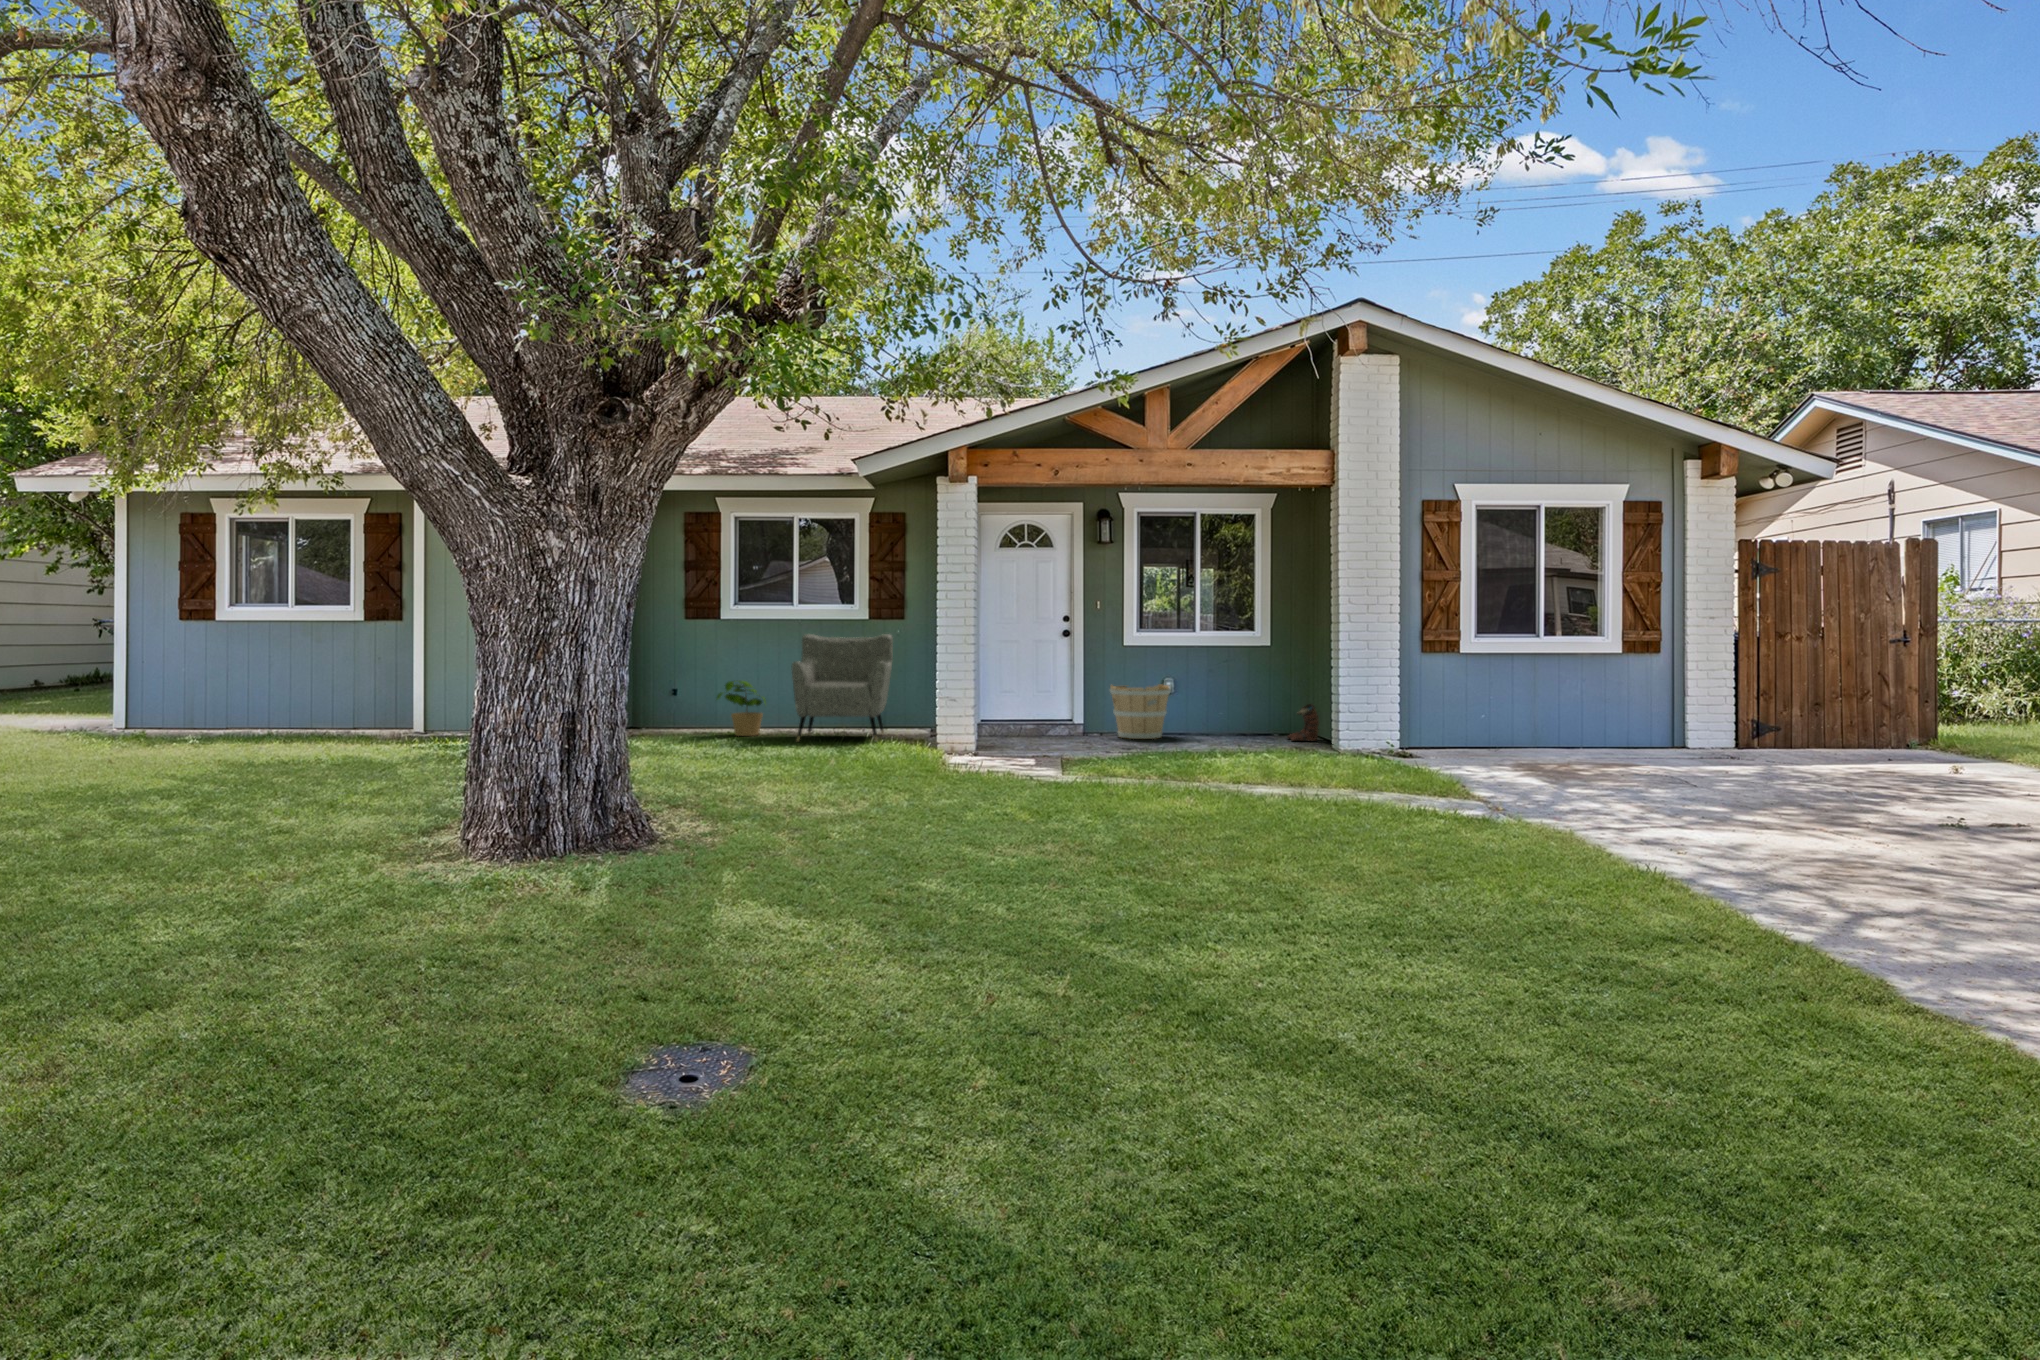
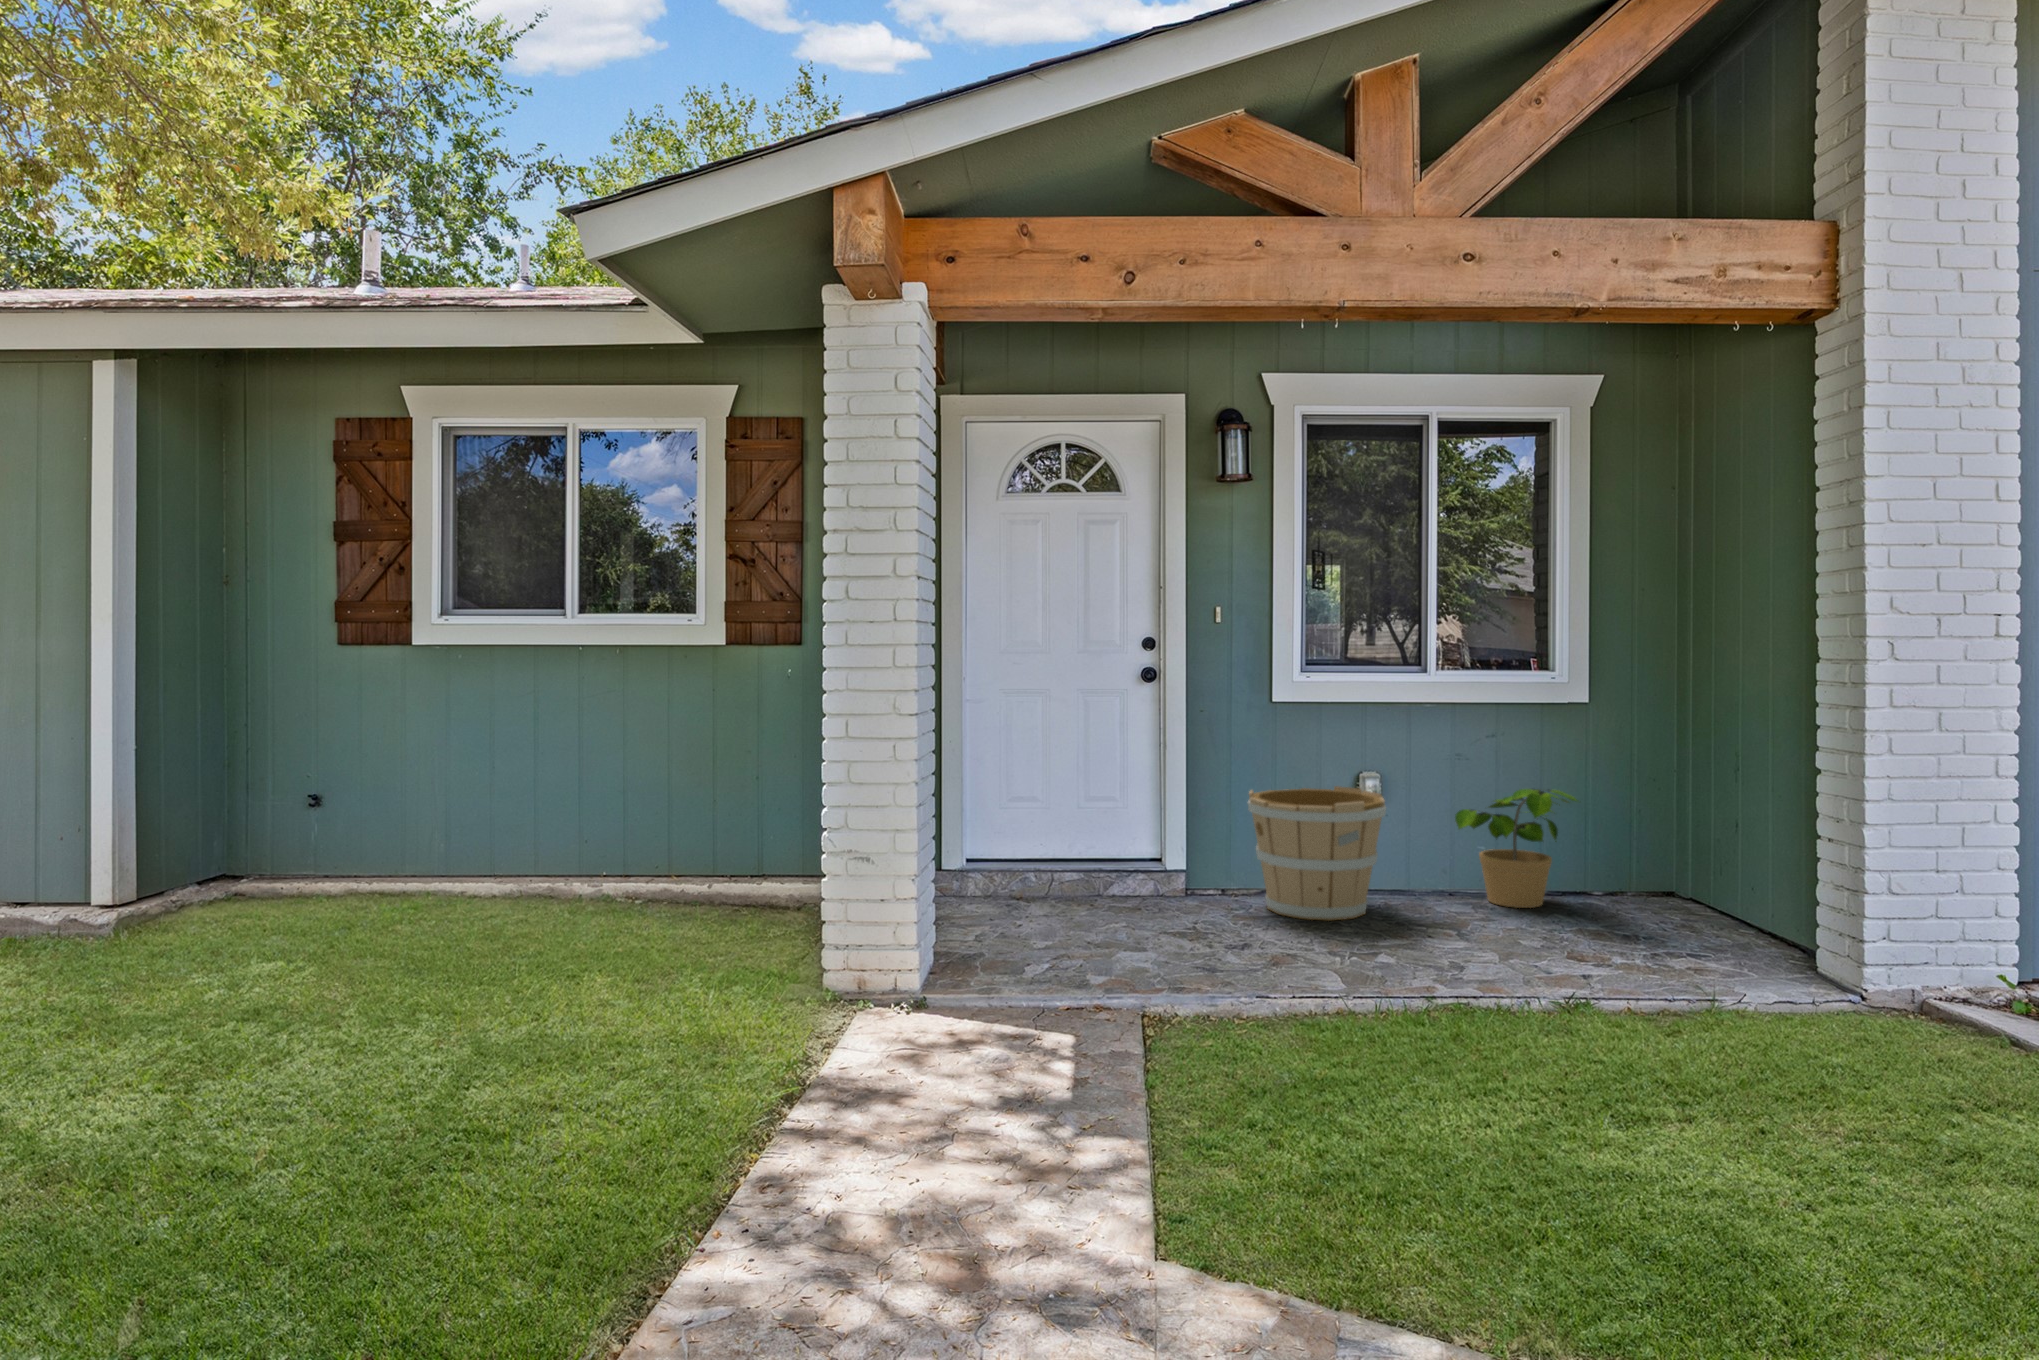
armchair: present [791,634,893,741] -> none [512,678,771,934]
potted plant: present [717,681,766,736] -> present [1455,789,1577,908]
boots: present [1287,704,1319,741] -> none [1657,843,1749,936]

